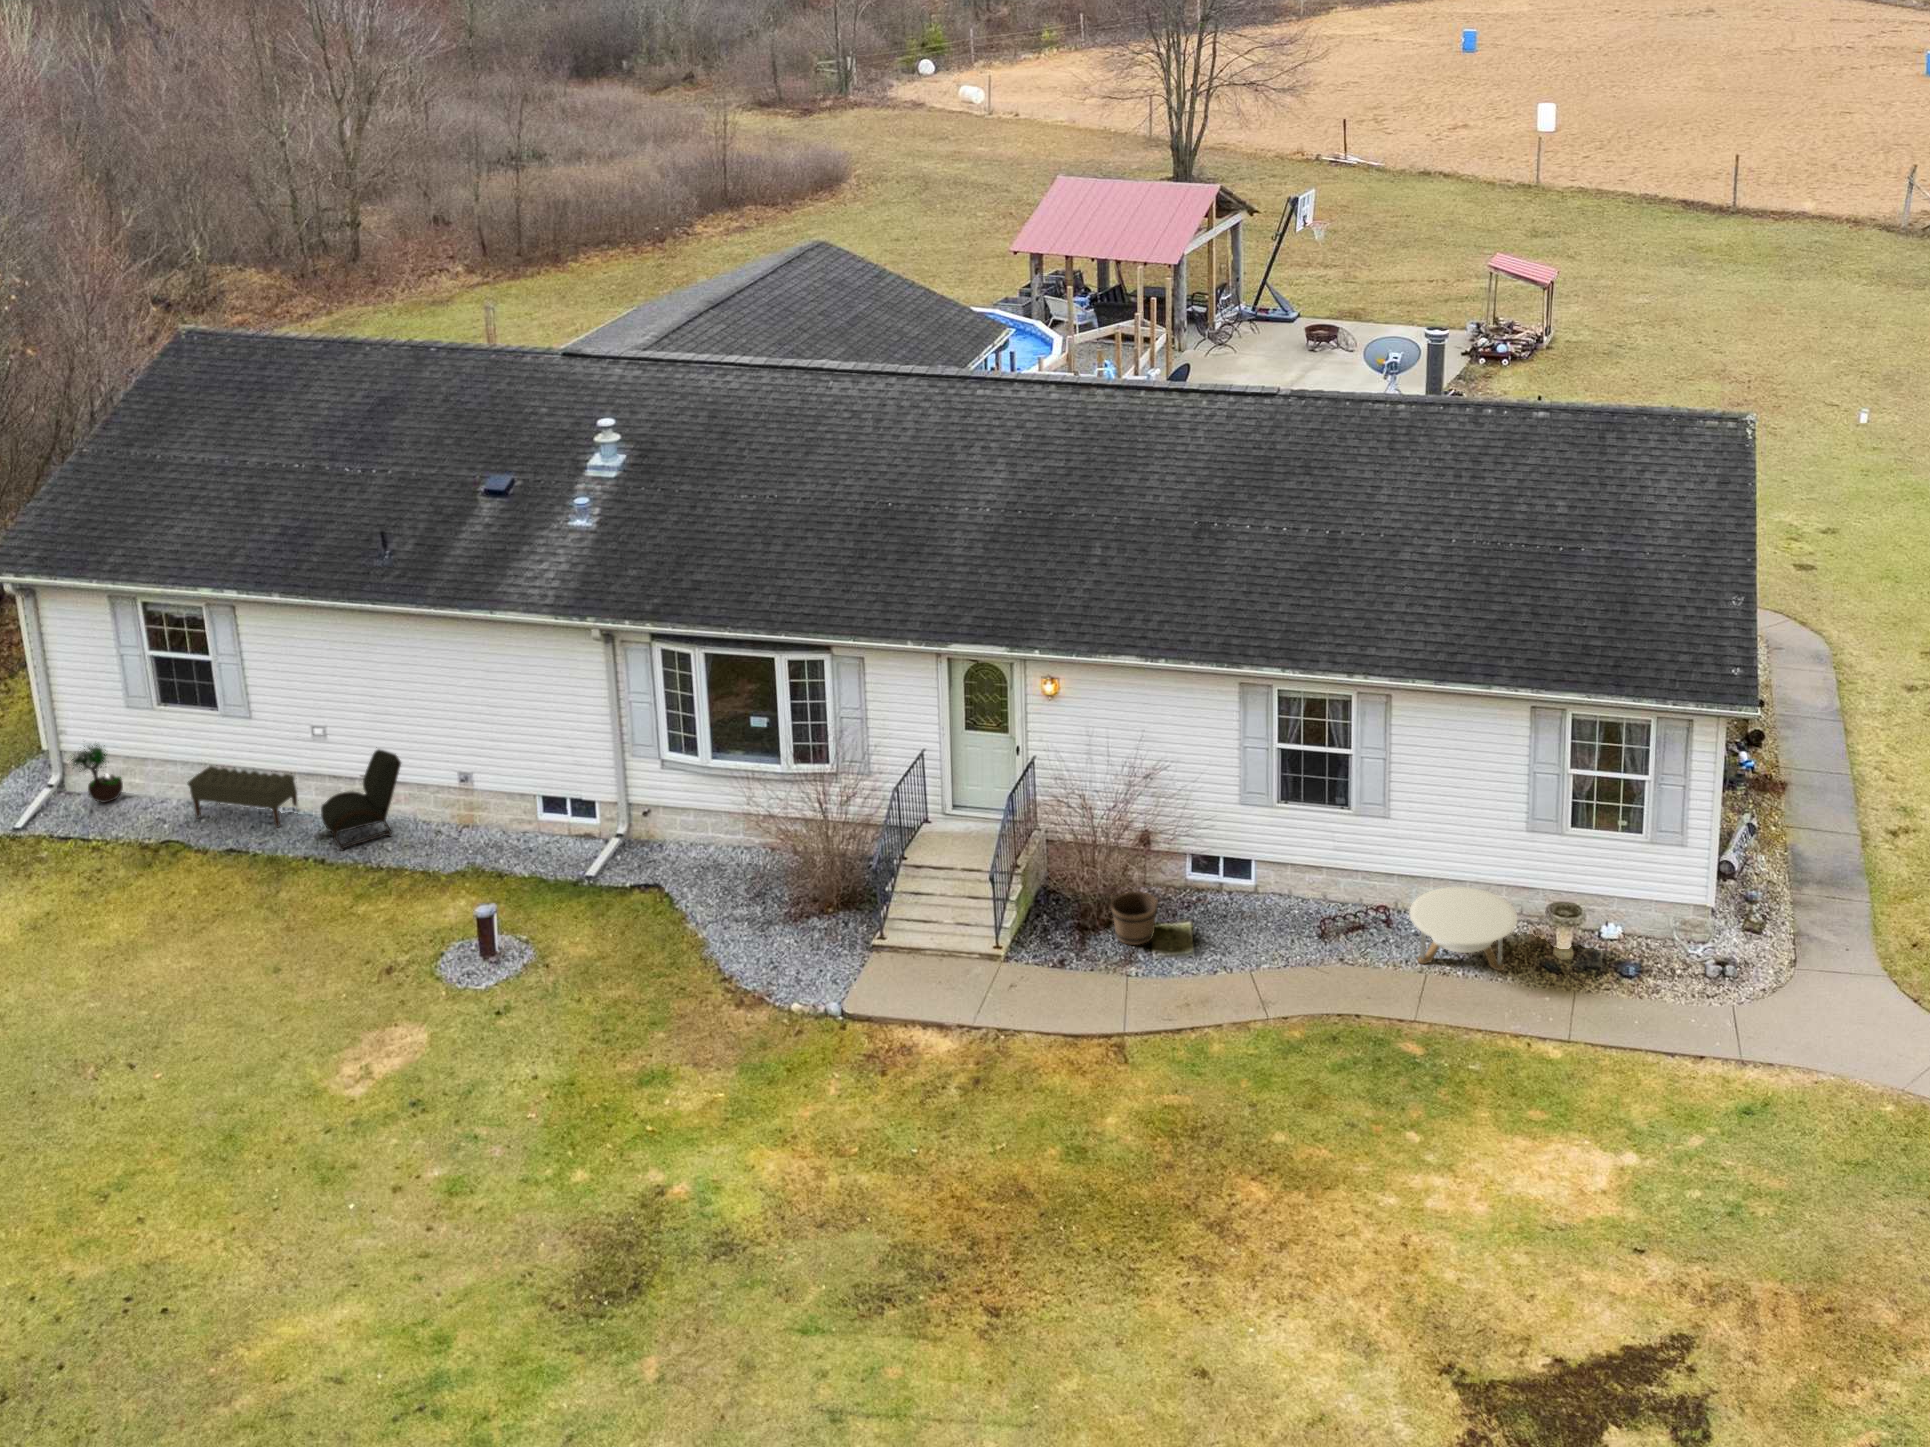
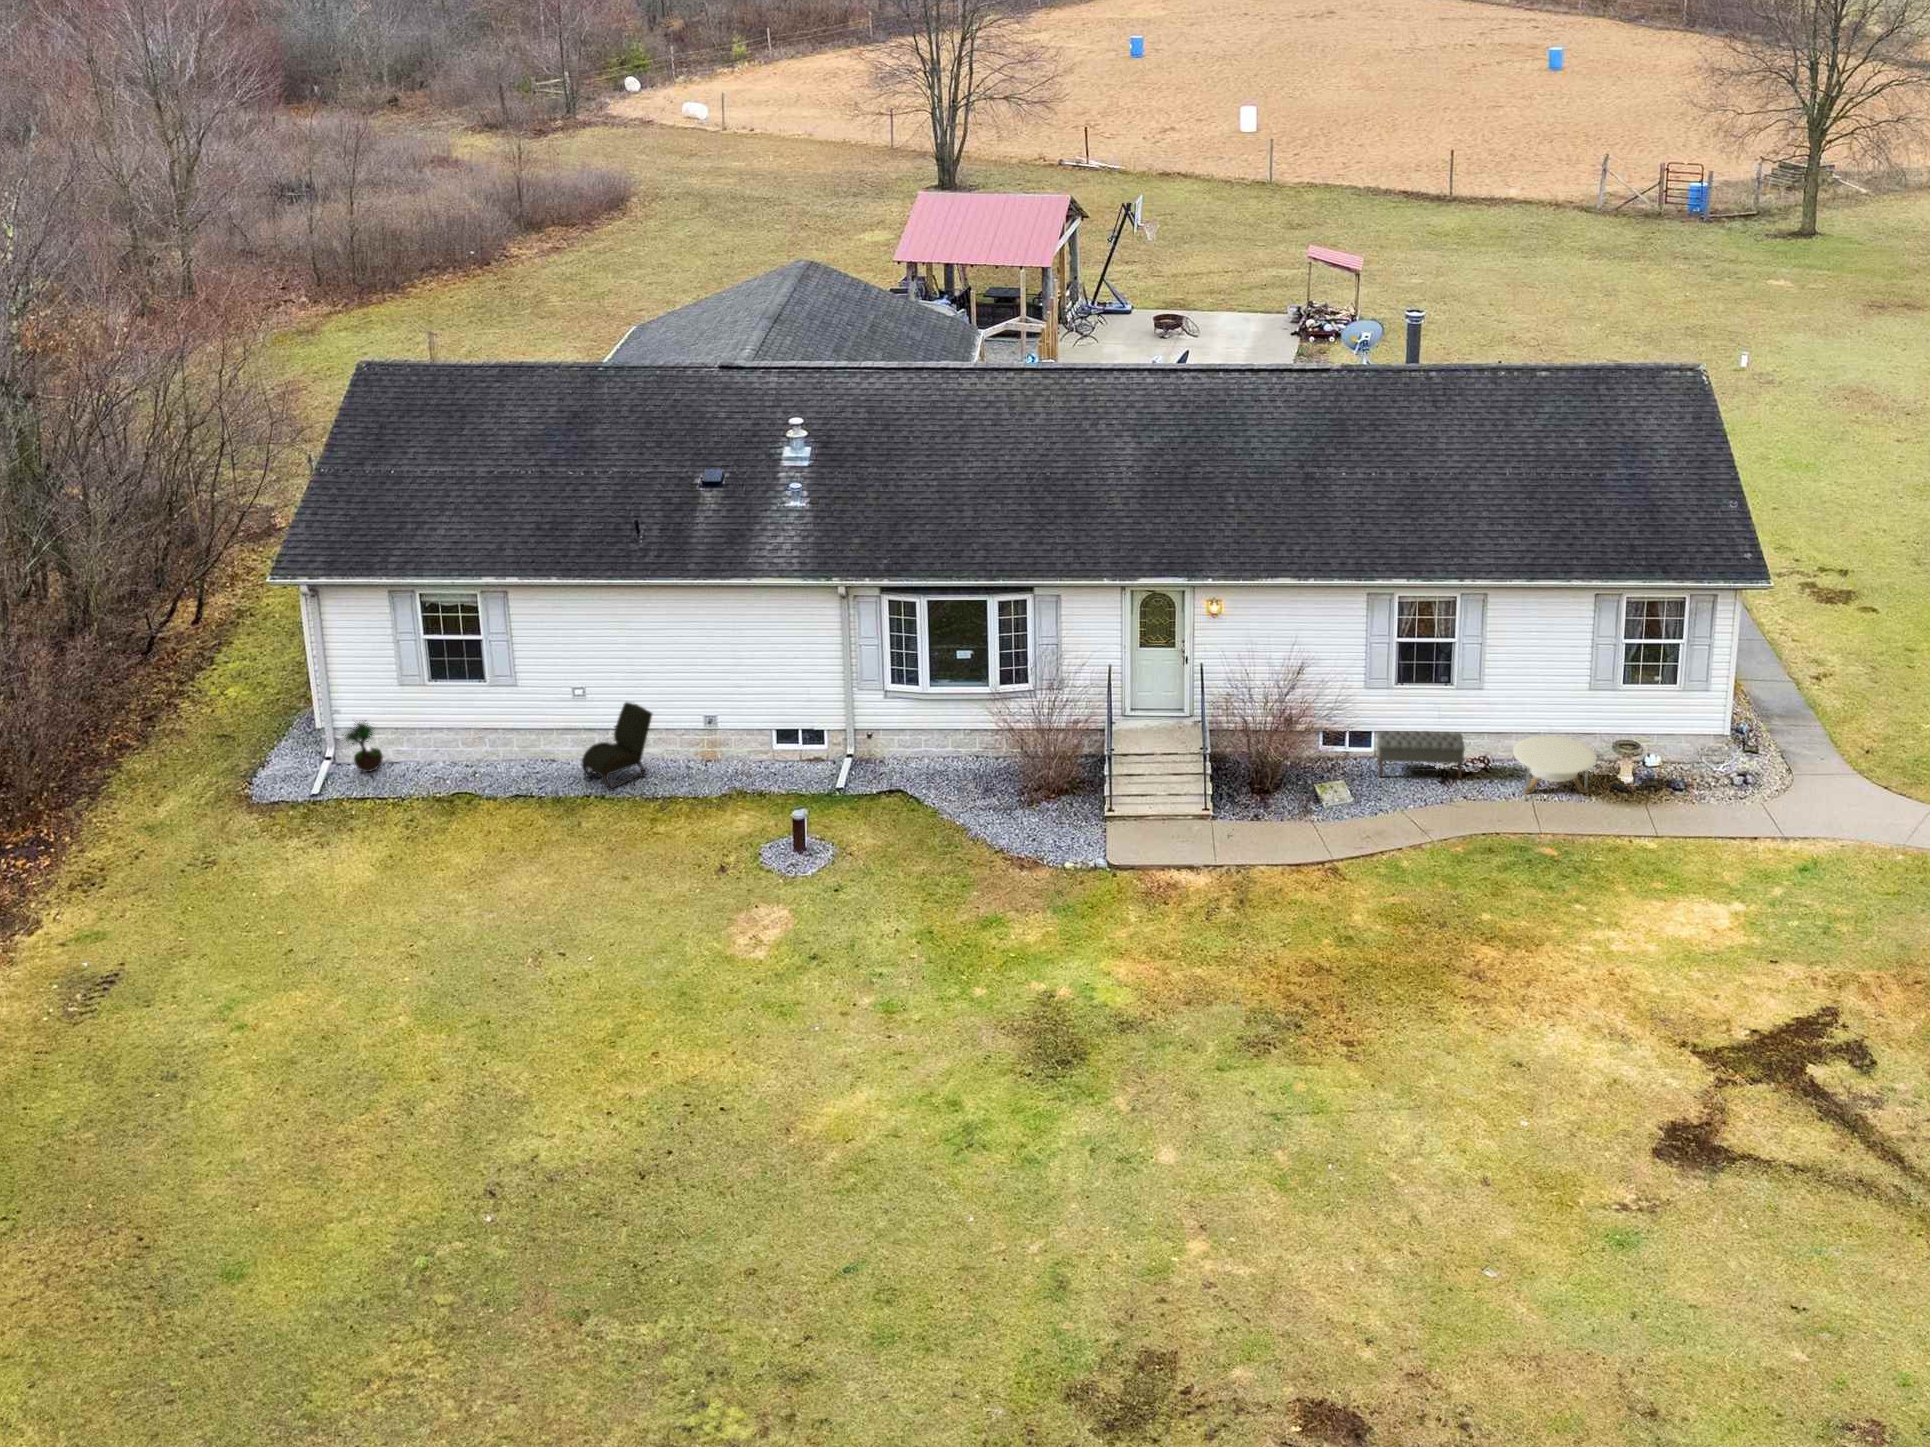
bench: present [188,766,297,828] -> present [1377,731,1465,779]
bucket: present [1111,892,1158,945] -> none [1284,761,1321,801]

